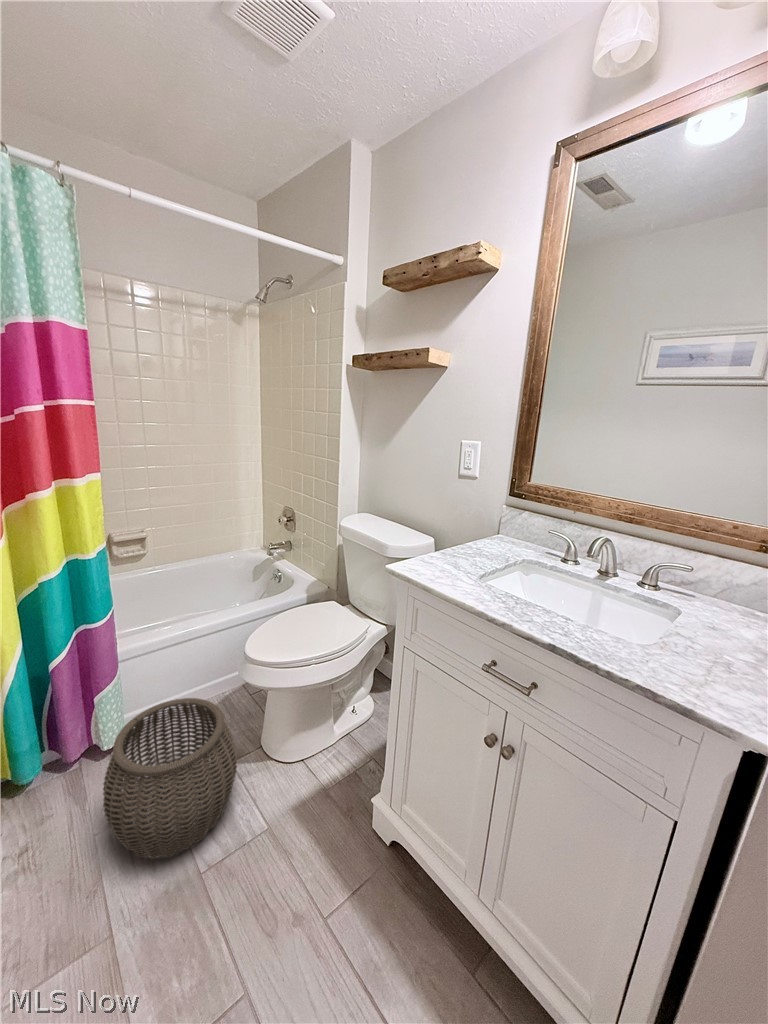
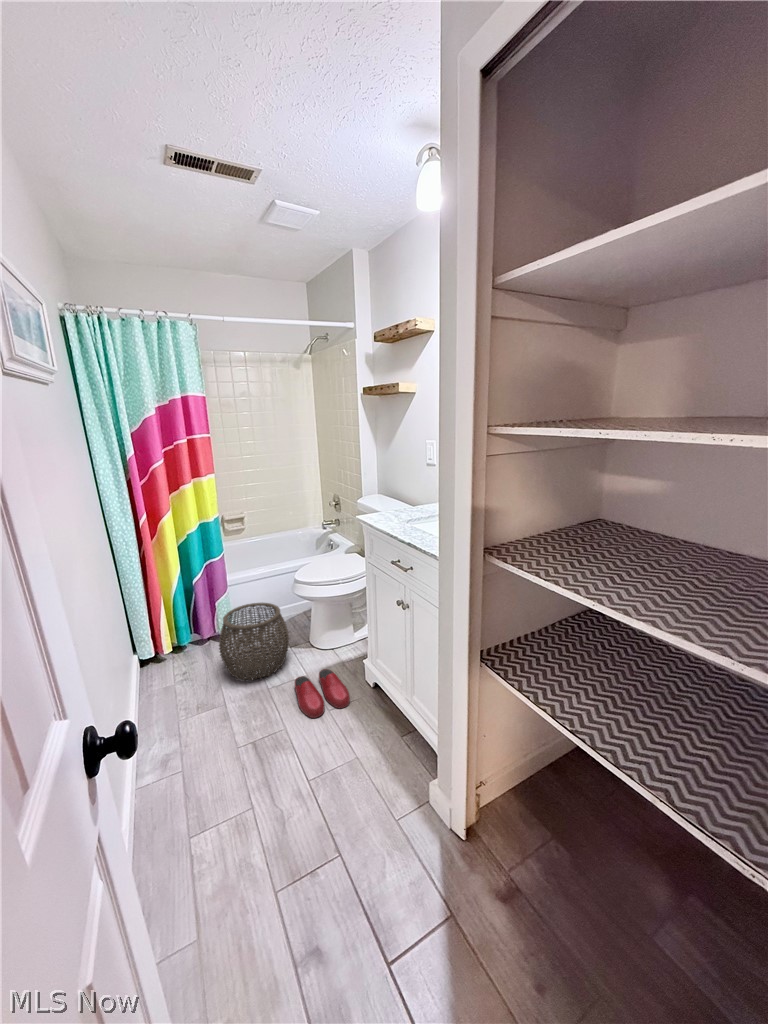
slippers: none [256,813,362,951] -> present [295,669,350,718]

